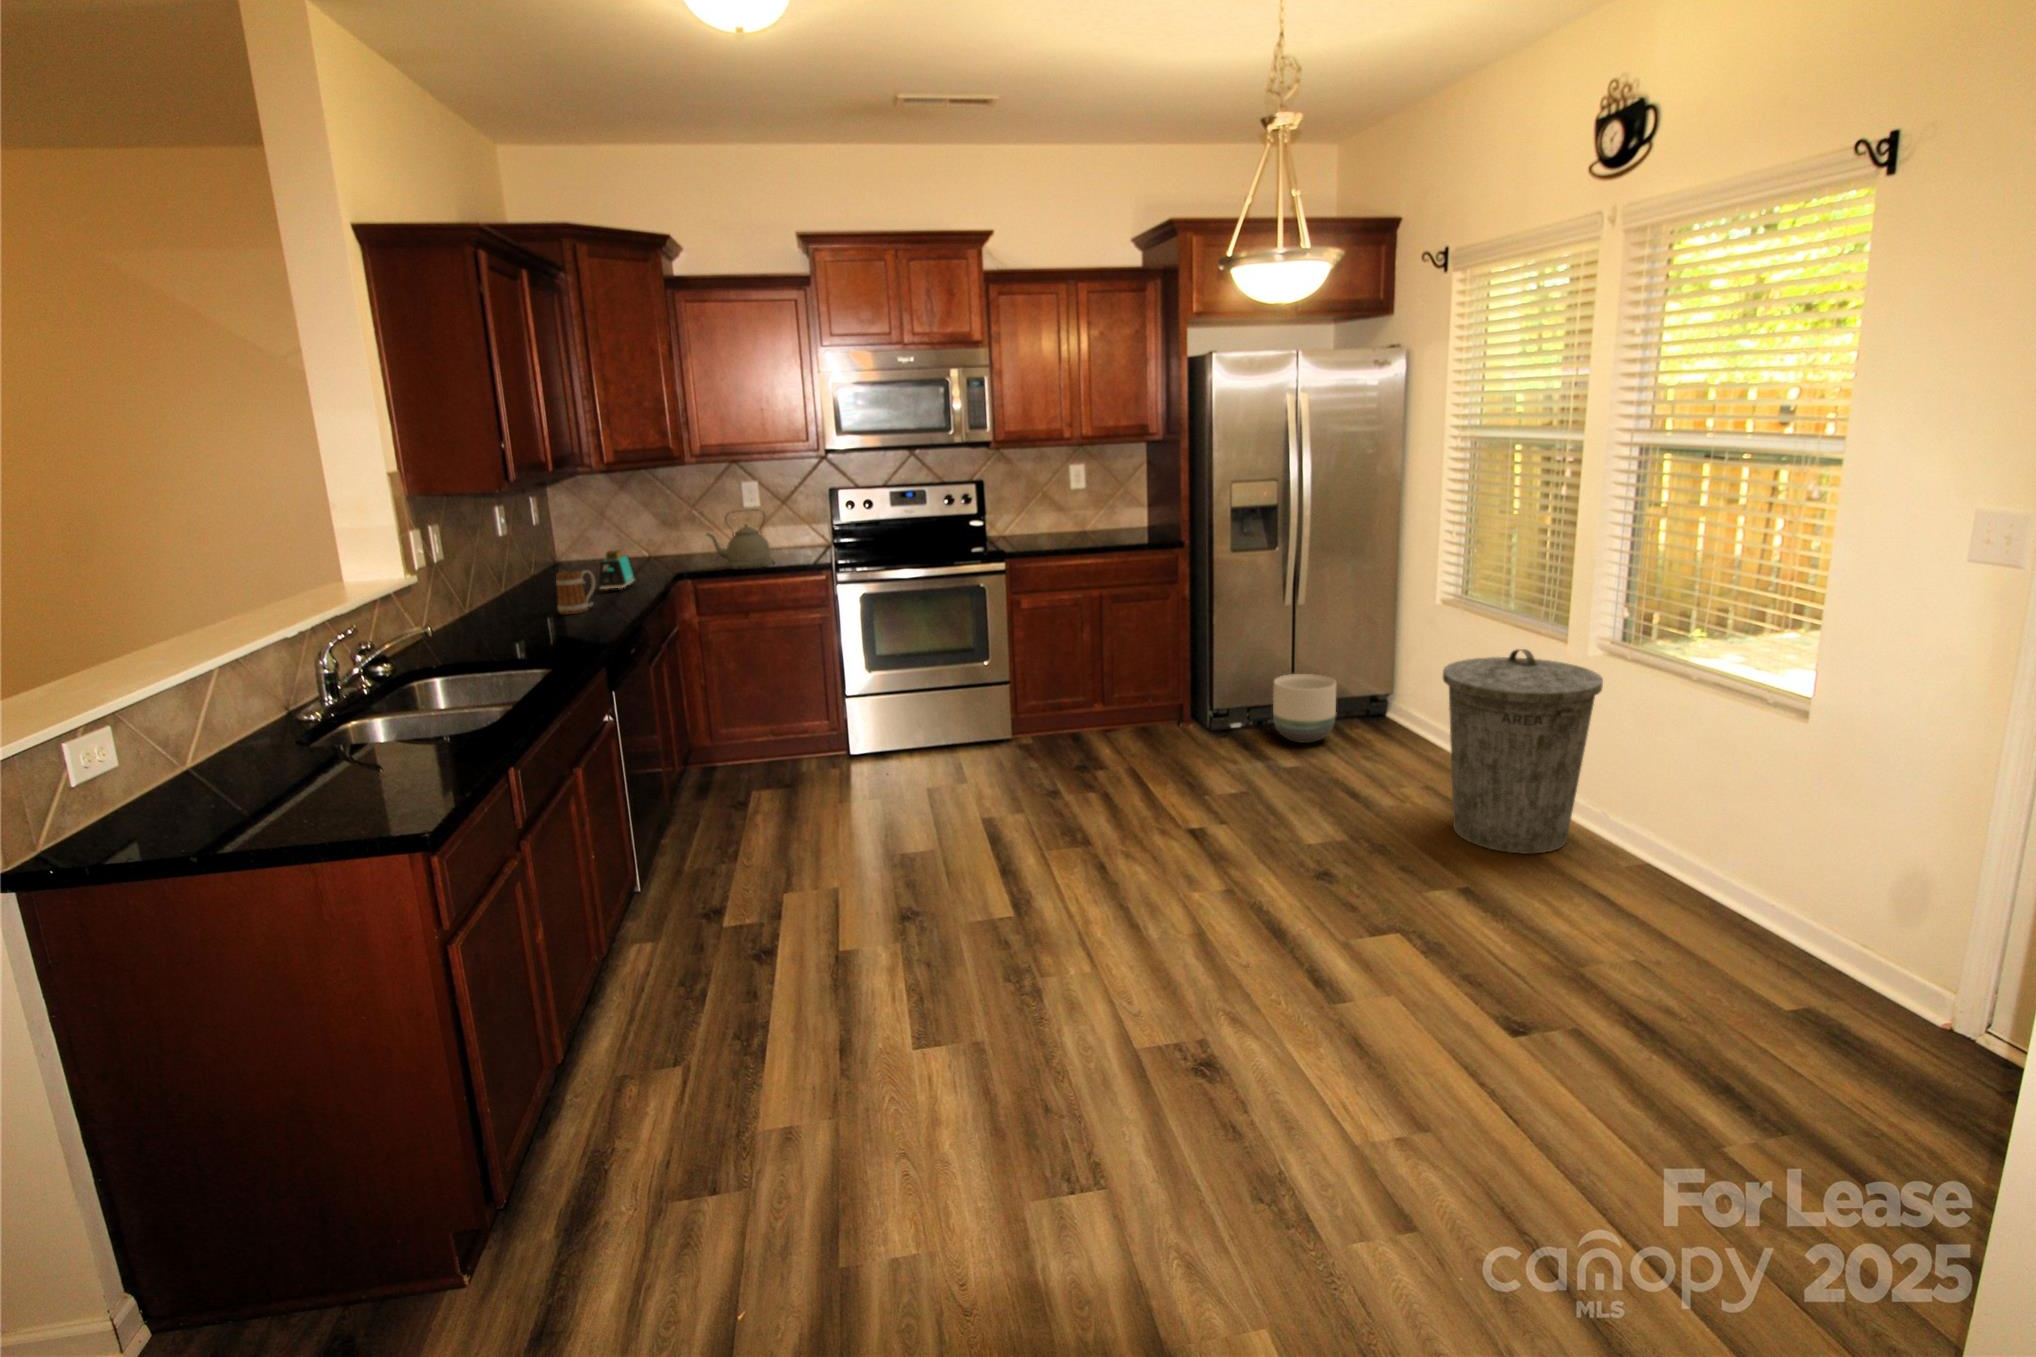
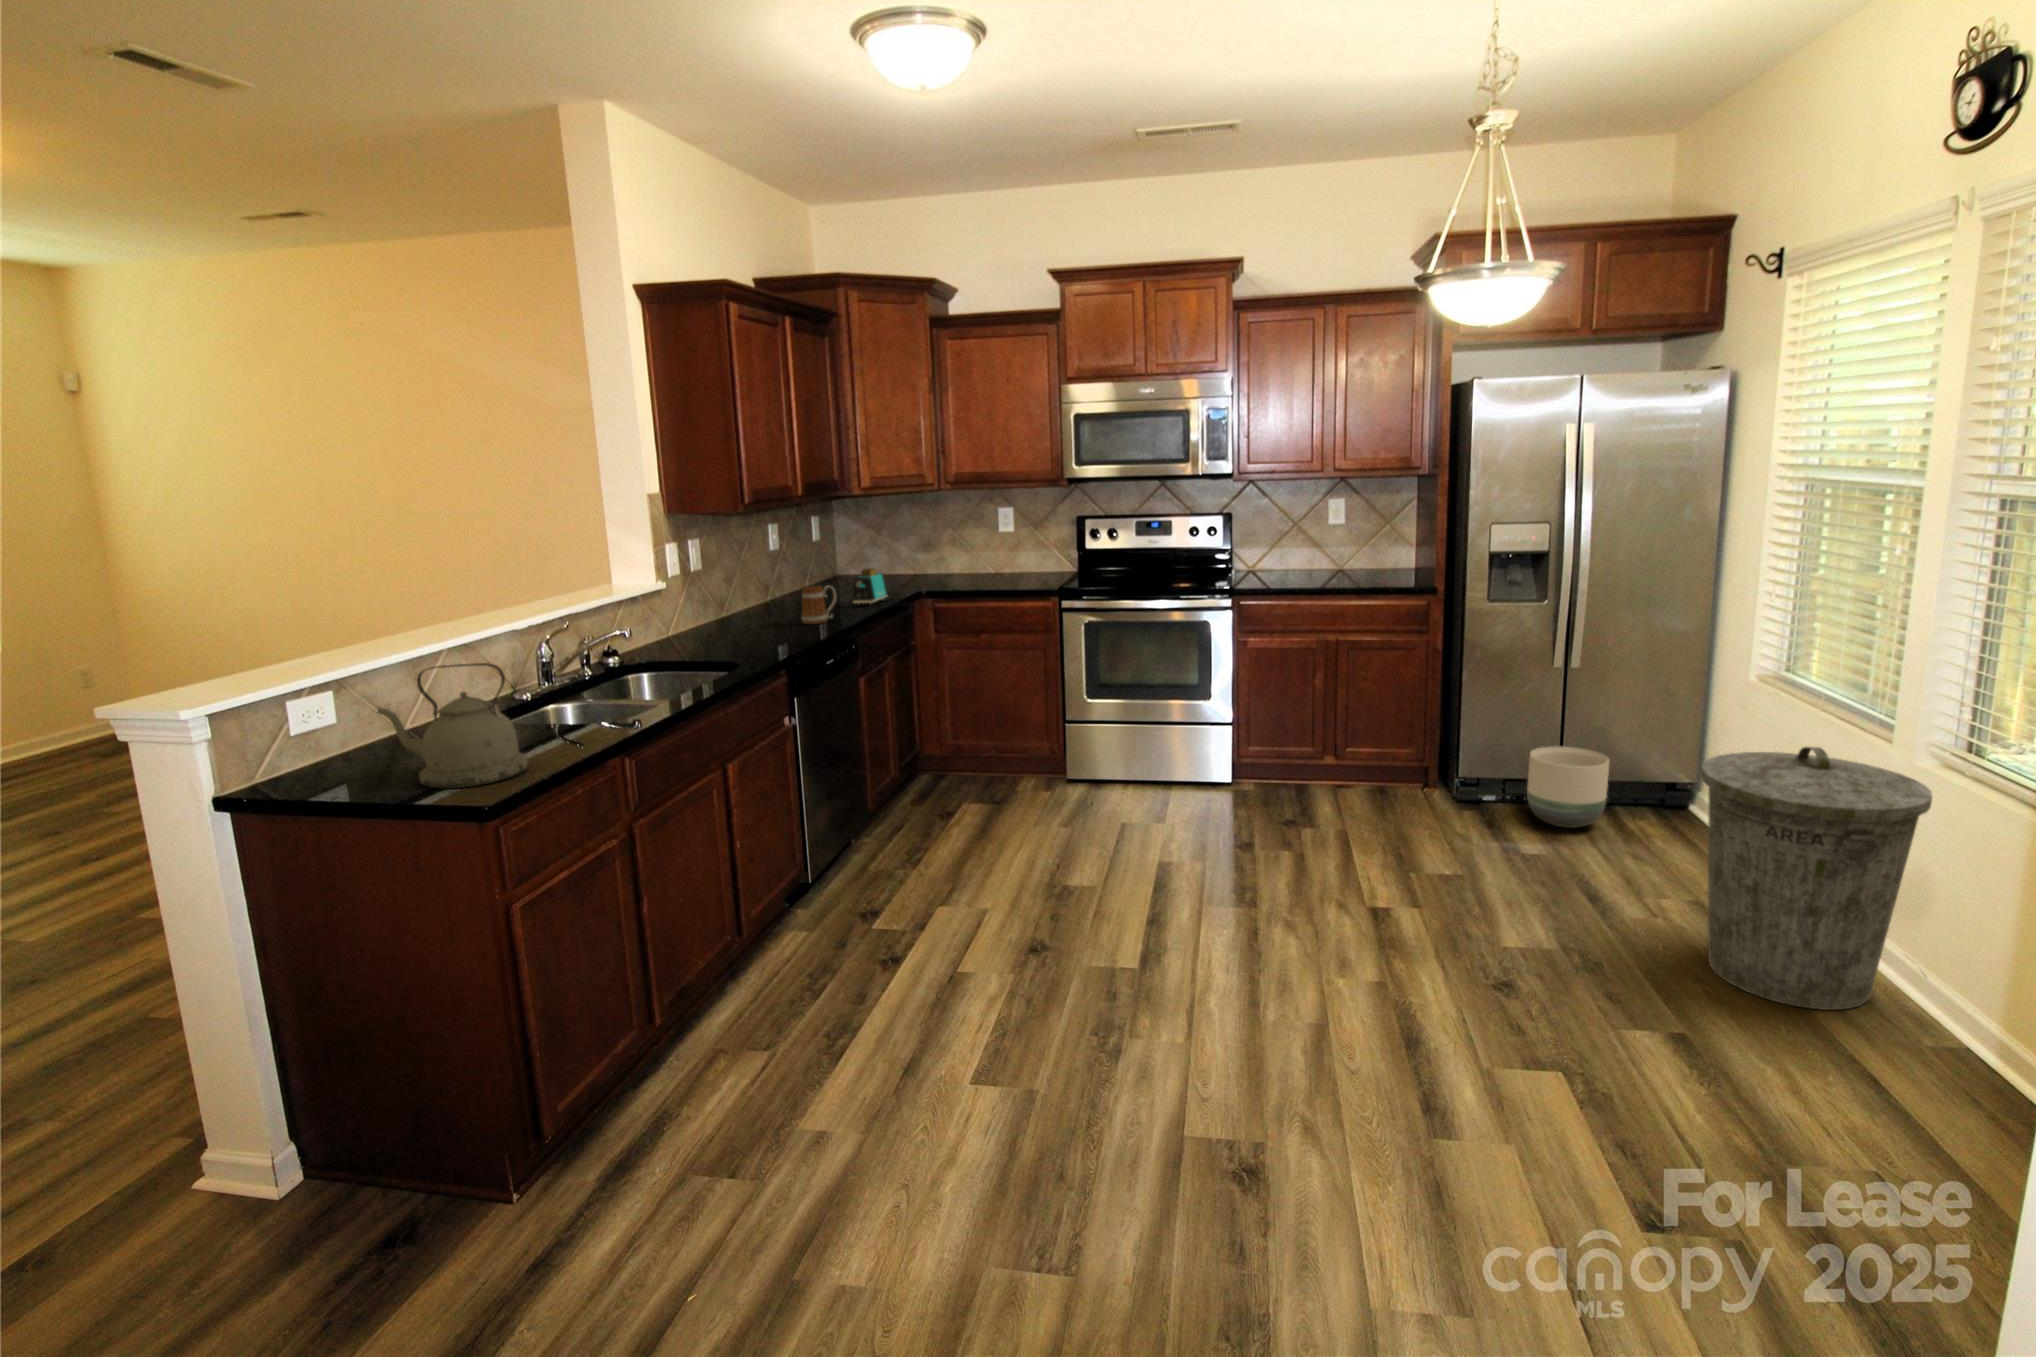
kettle: present [706,515,775,570] -> present [378,663,529,789]

